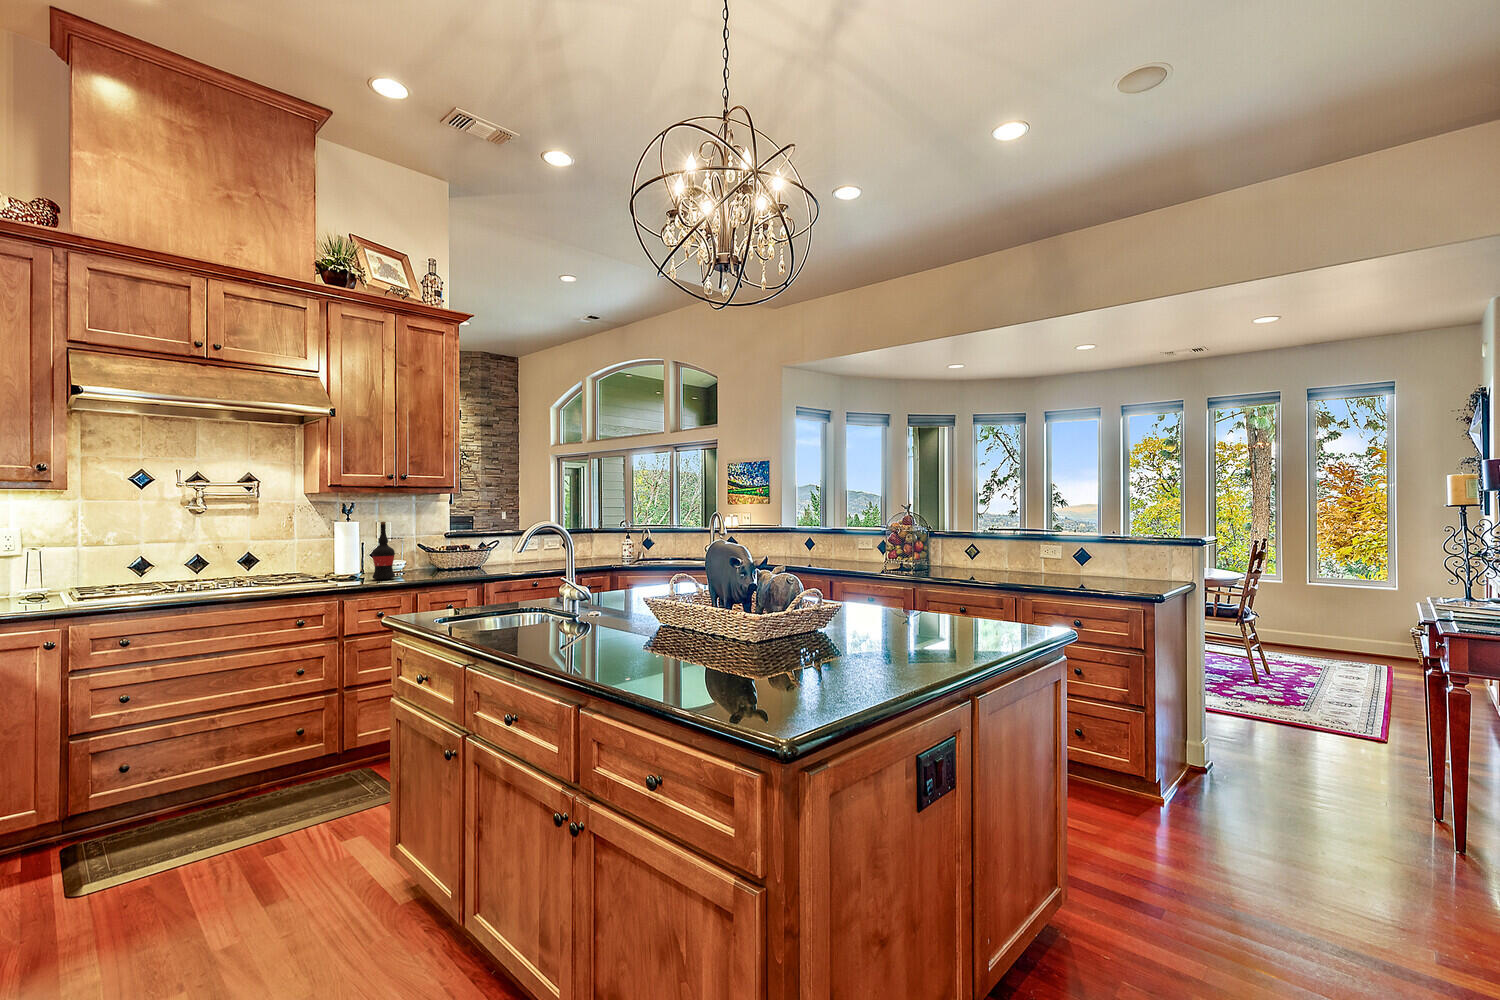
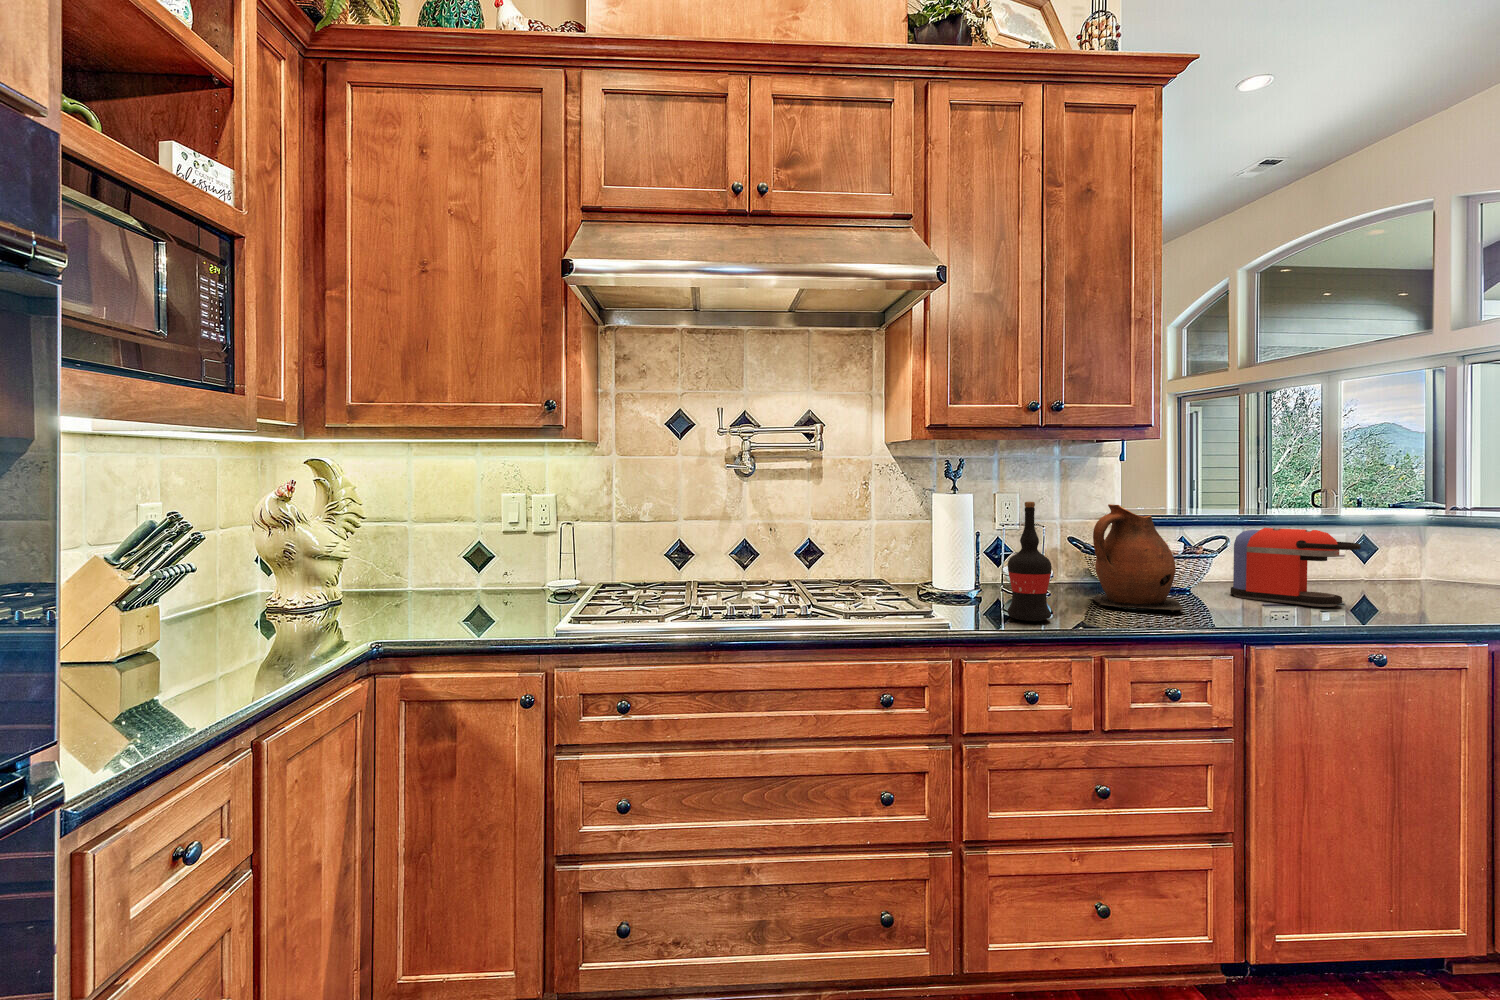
ceramic pitcher: none [422,523,466,572] -> present [1092,504,1183,612]
coffee maker: none [497,533,544,567] -> present [1230,528,1361,607]

